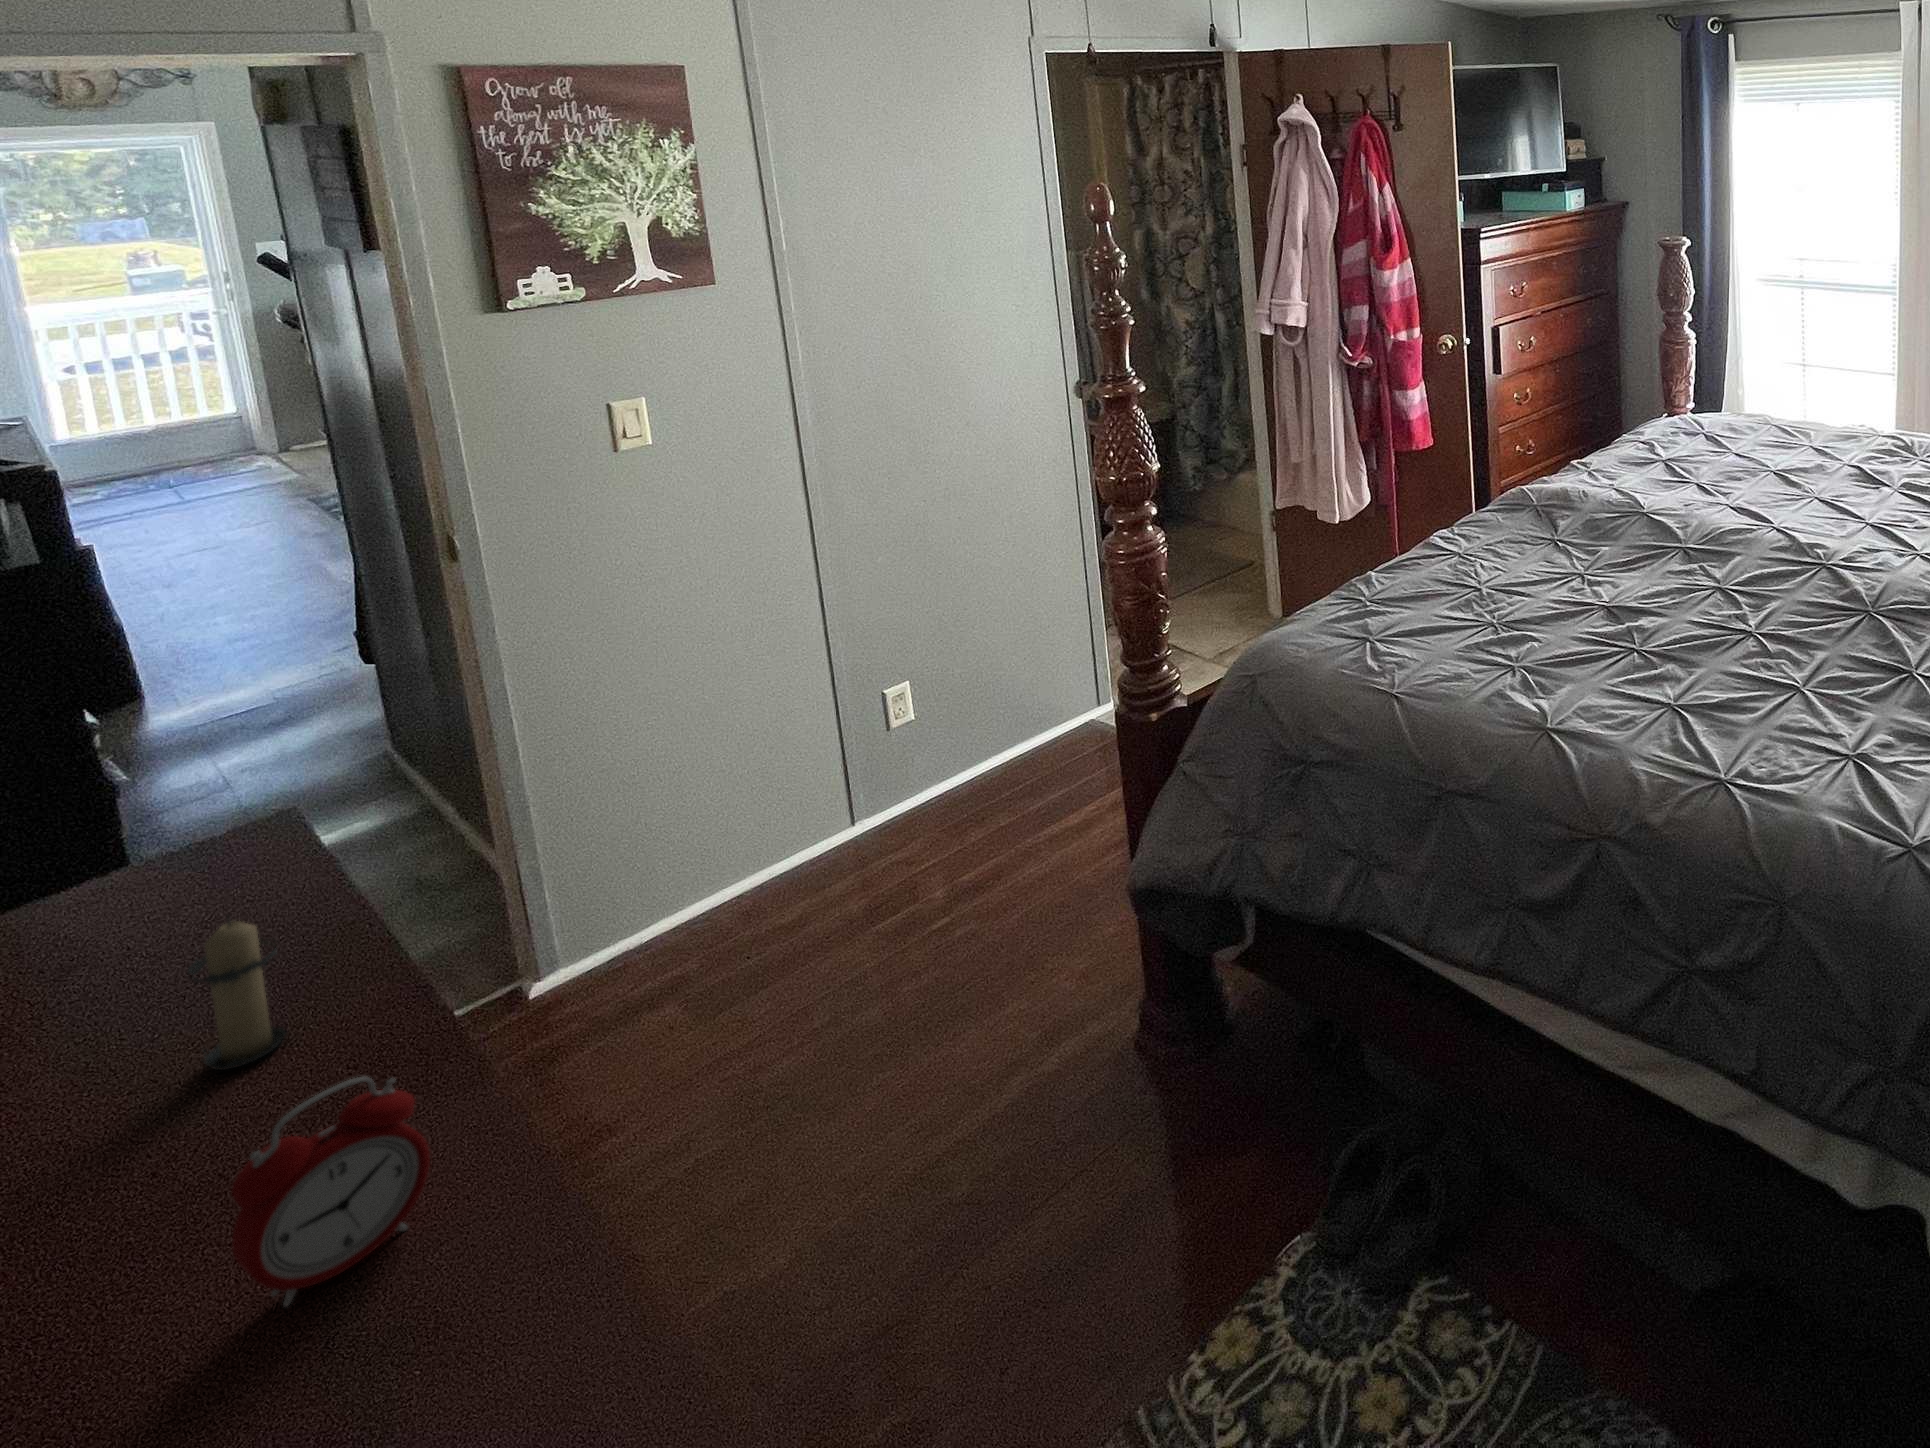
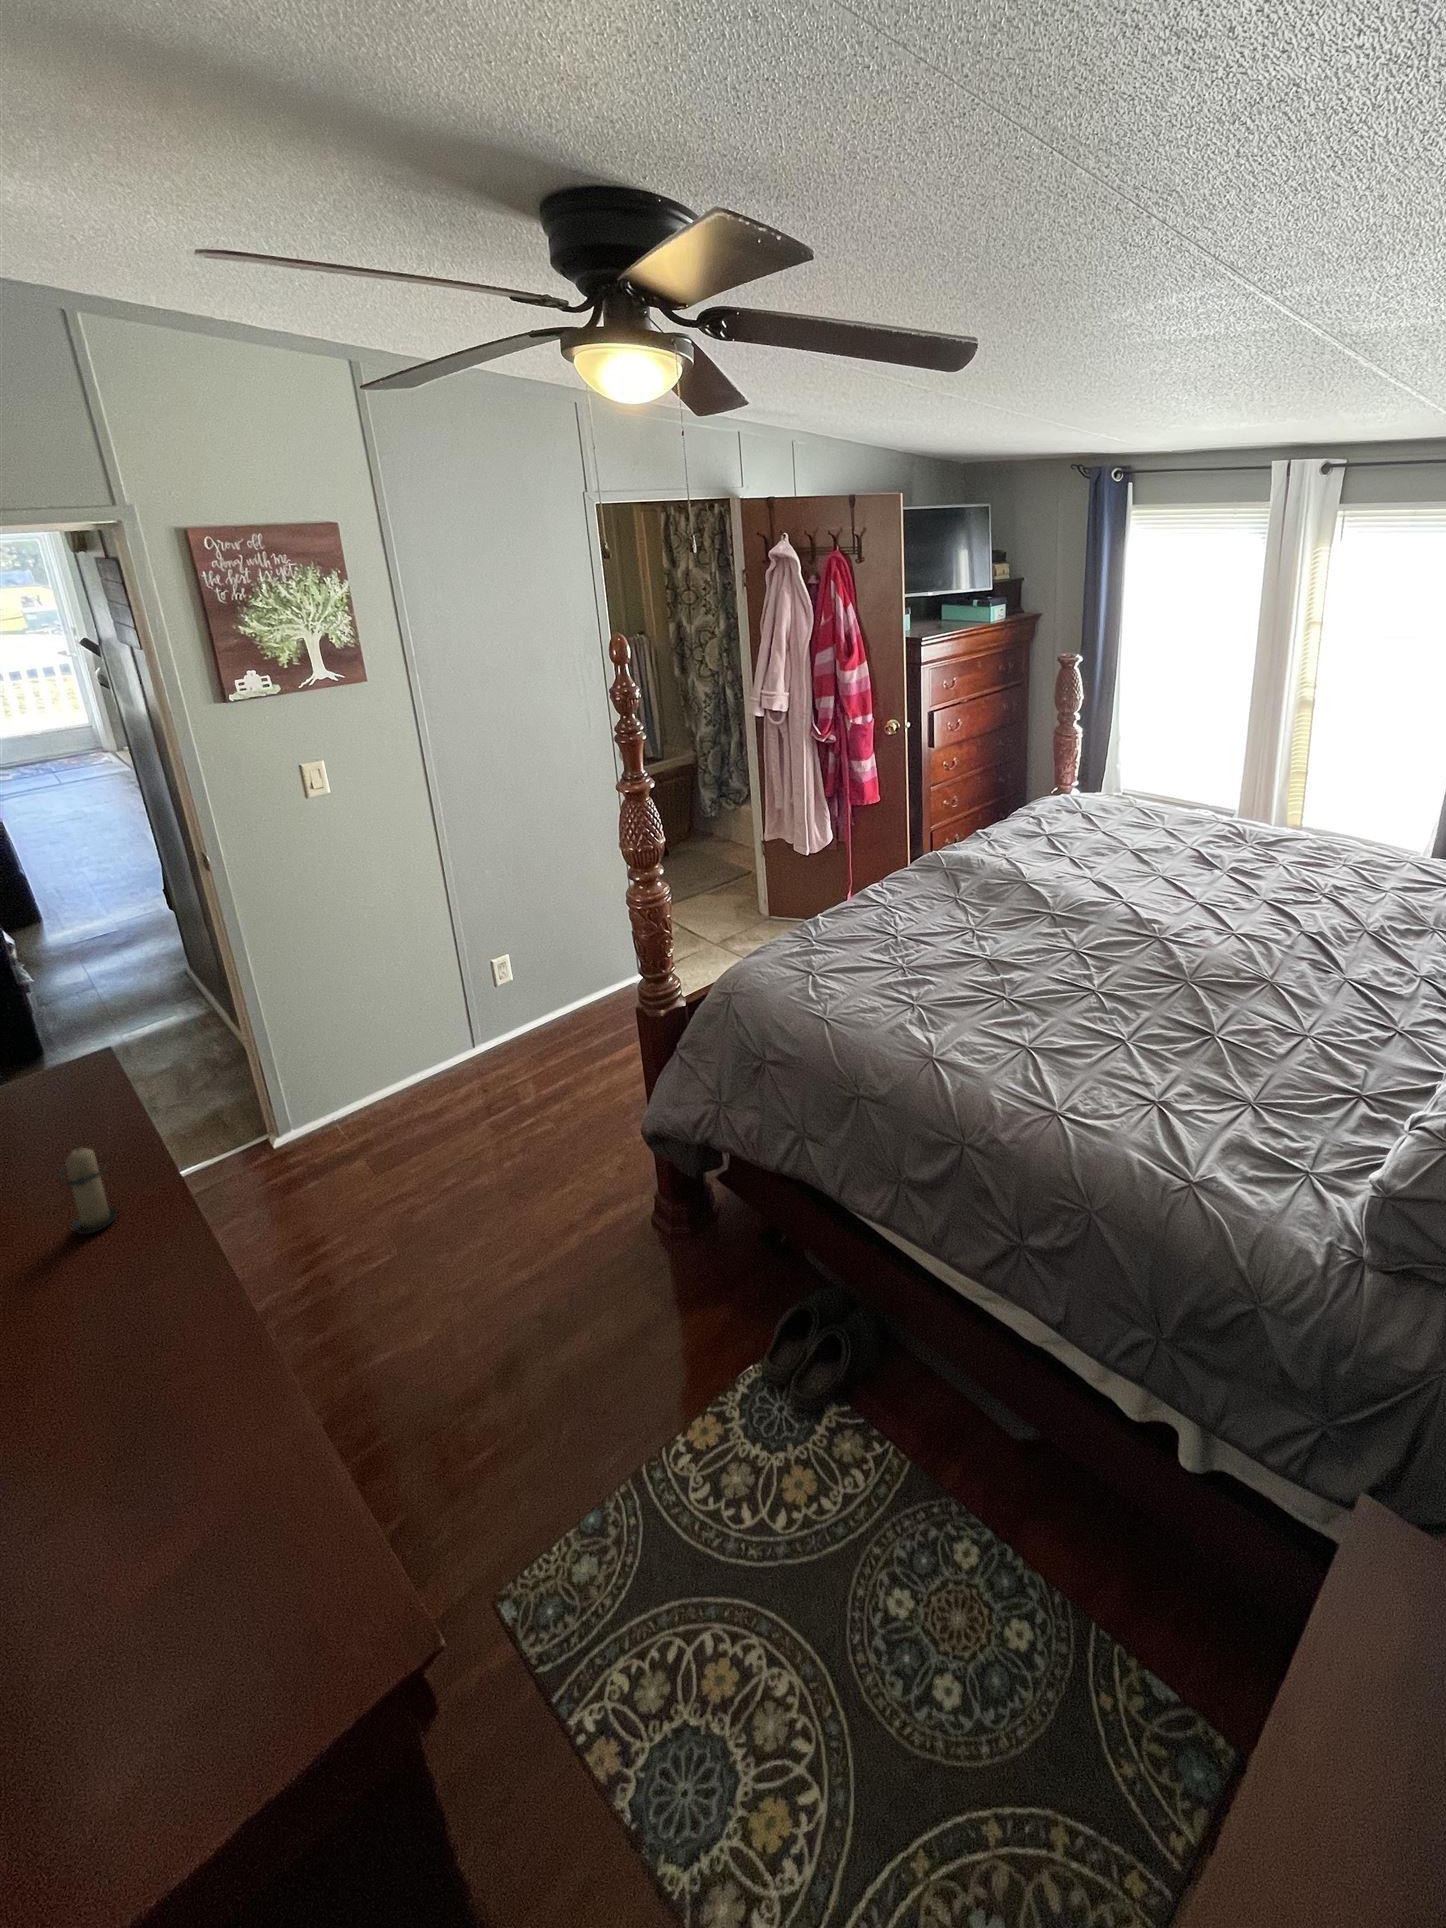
alarm clock: present [232,1077,430,1307] -> none [73,1274,190,1404]

